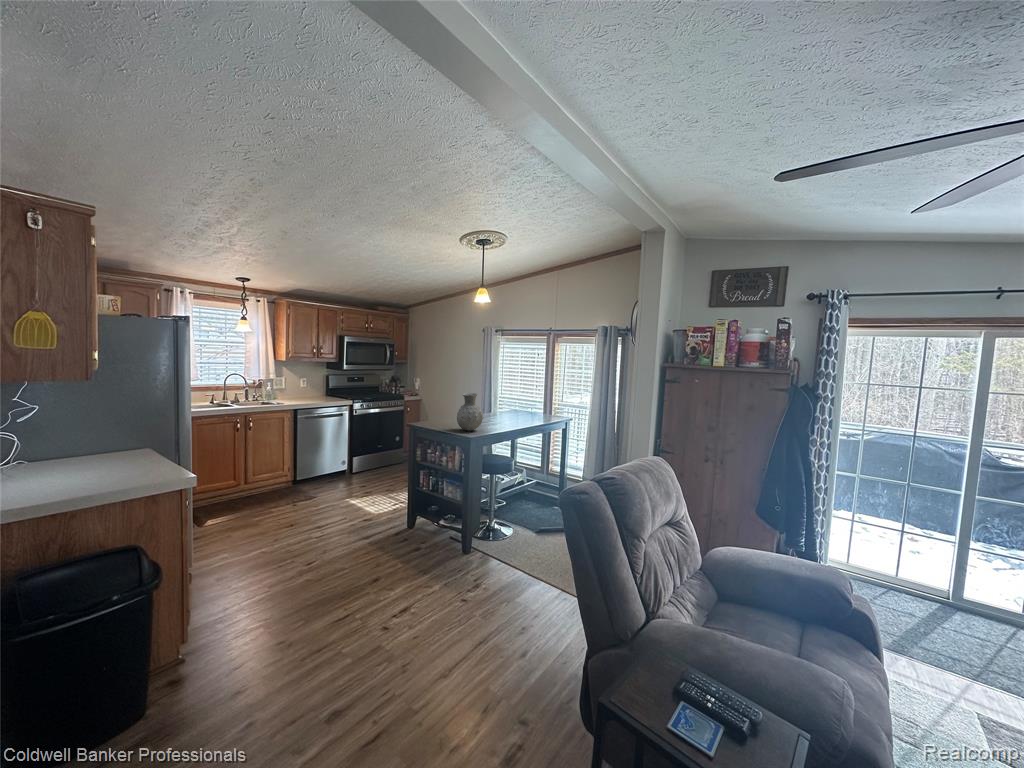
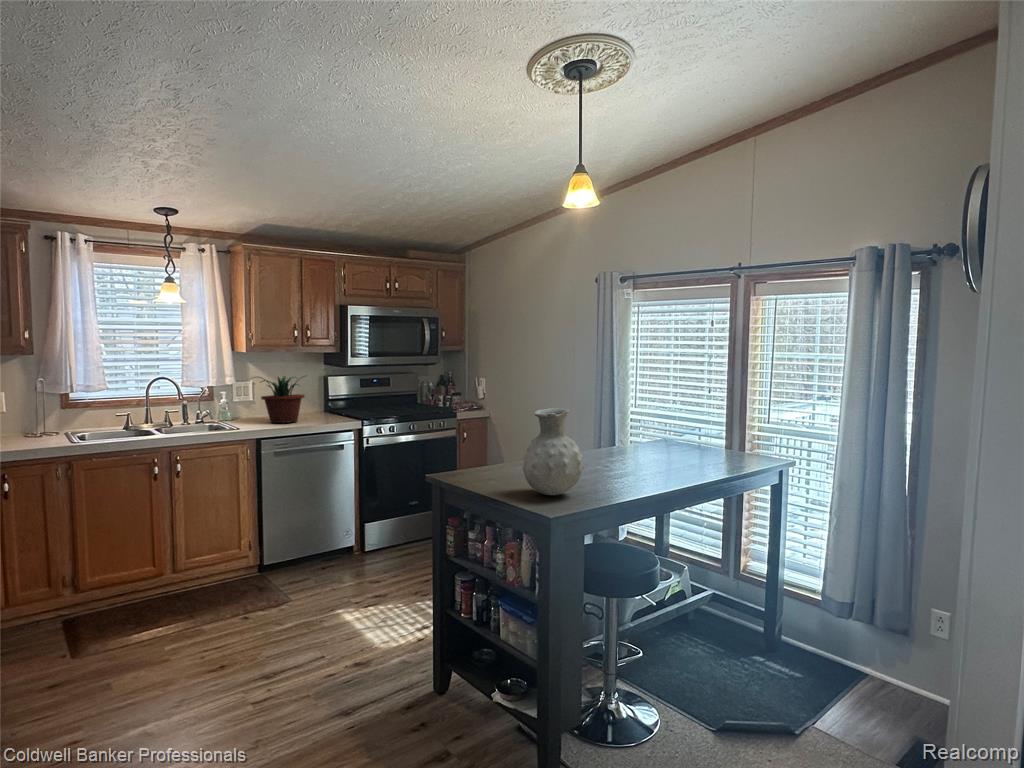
potted plant: none [287,375,321,401] -> present [253,376,305,423]

